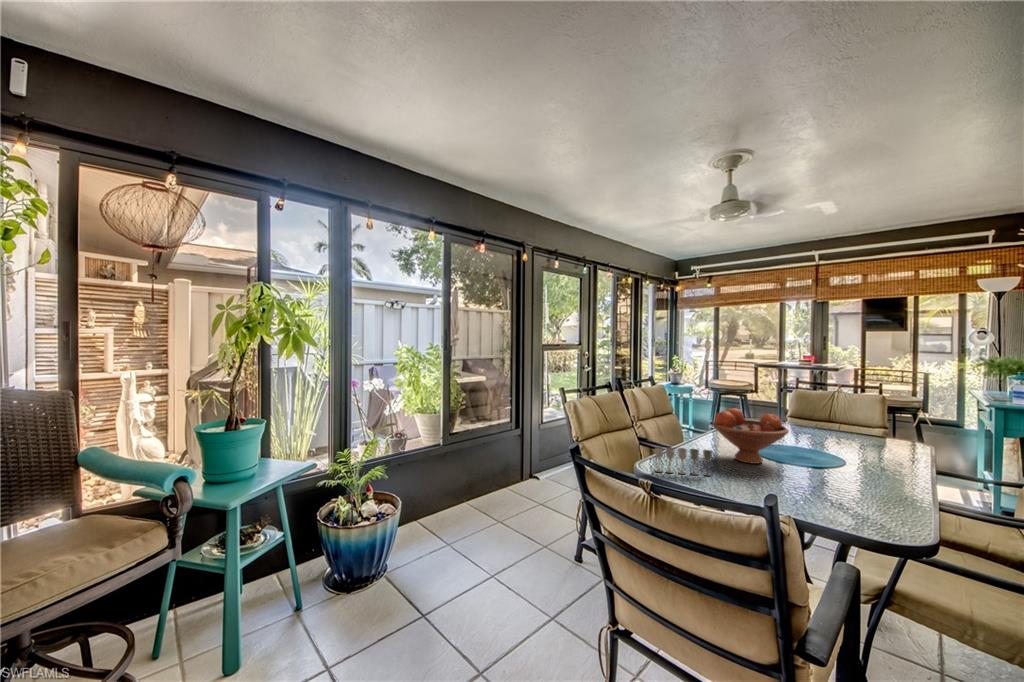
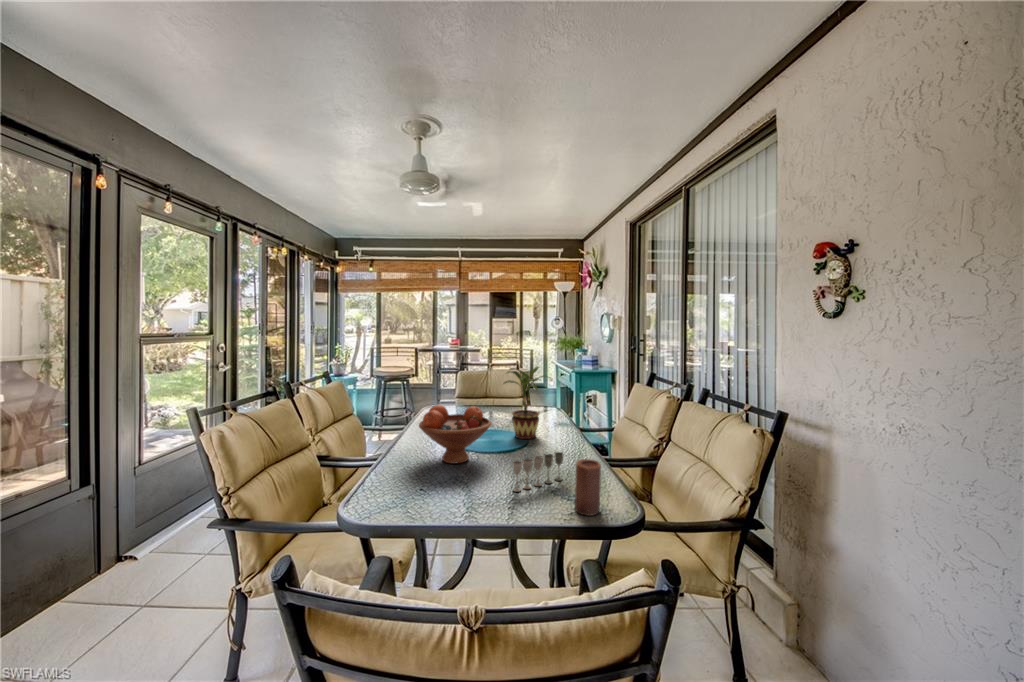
potted plant: none [816,382,887,463] -> present [503,366,551,439]
wine glass: present [655,446,712,476] -> present [513,452,564,492]
candle: none [858,474,892,534] -> present [575,459,601,516]

